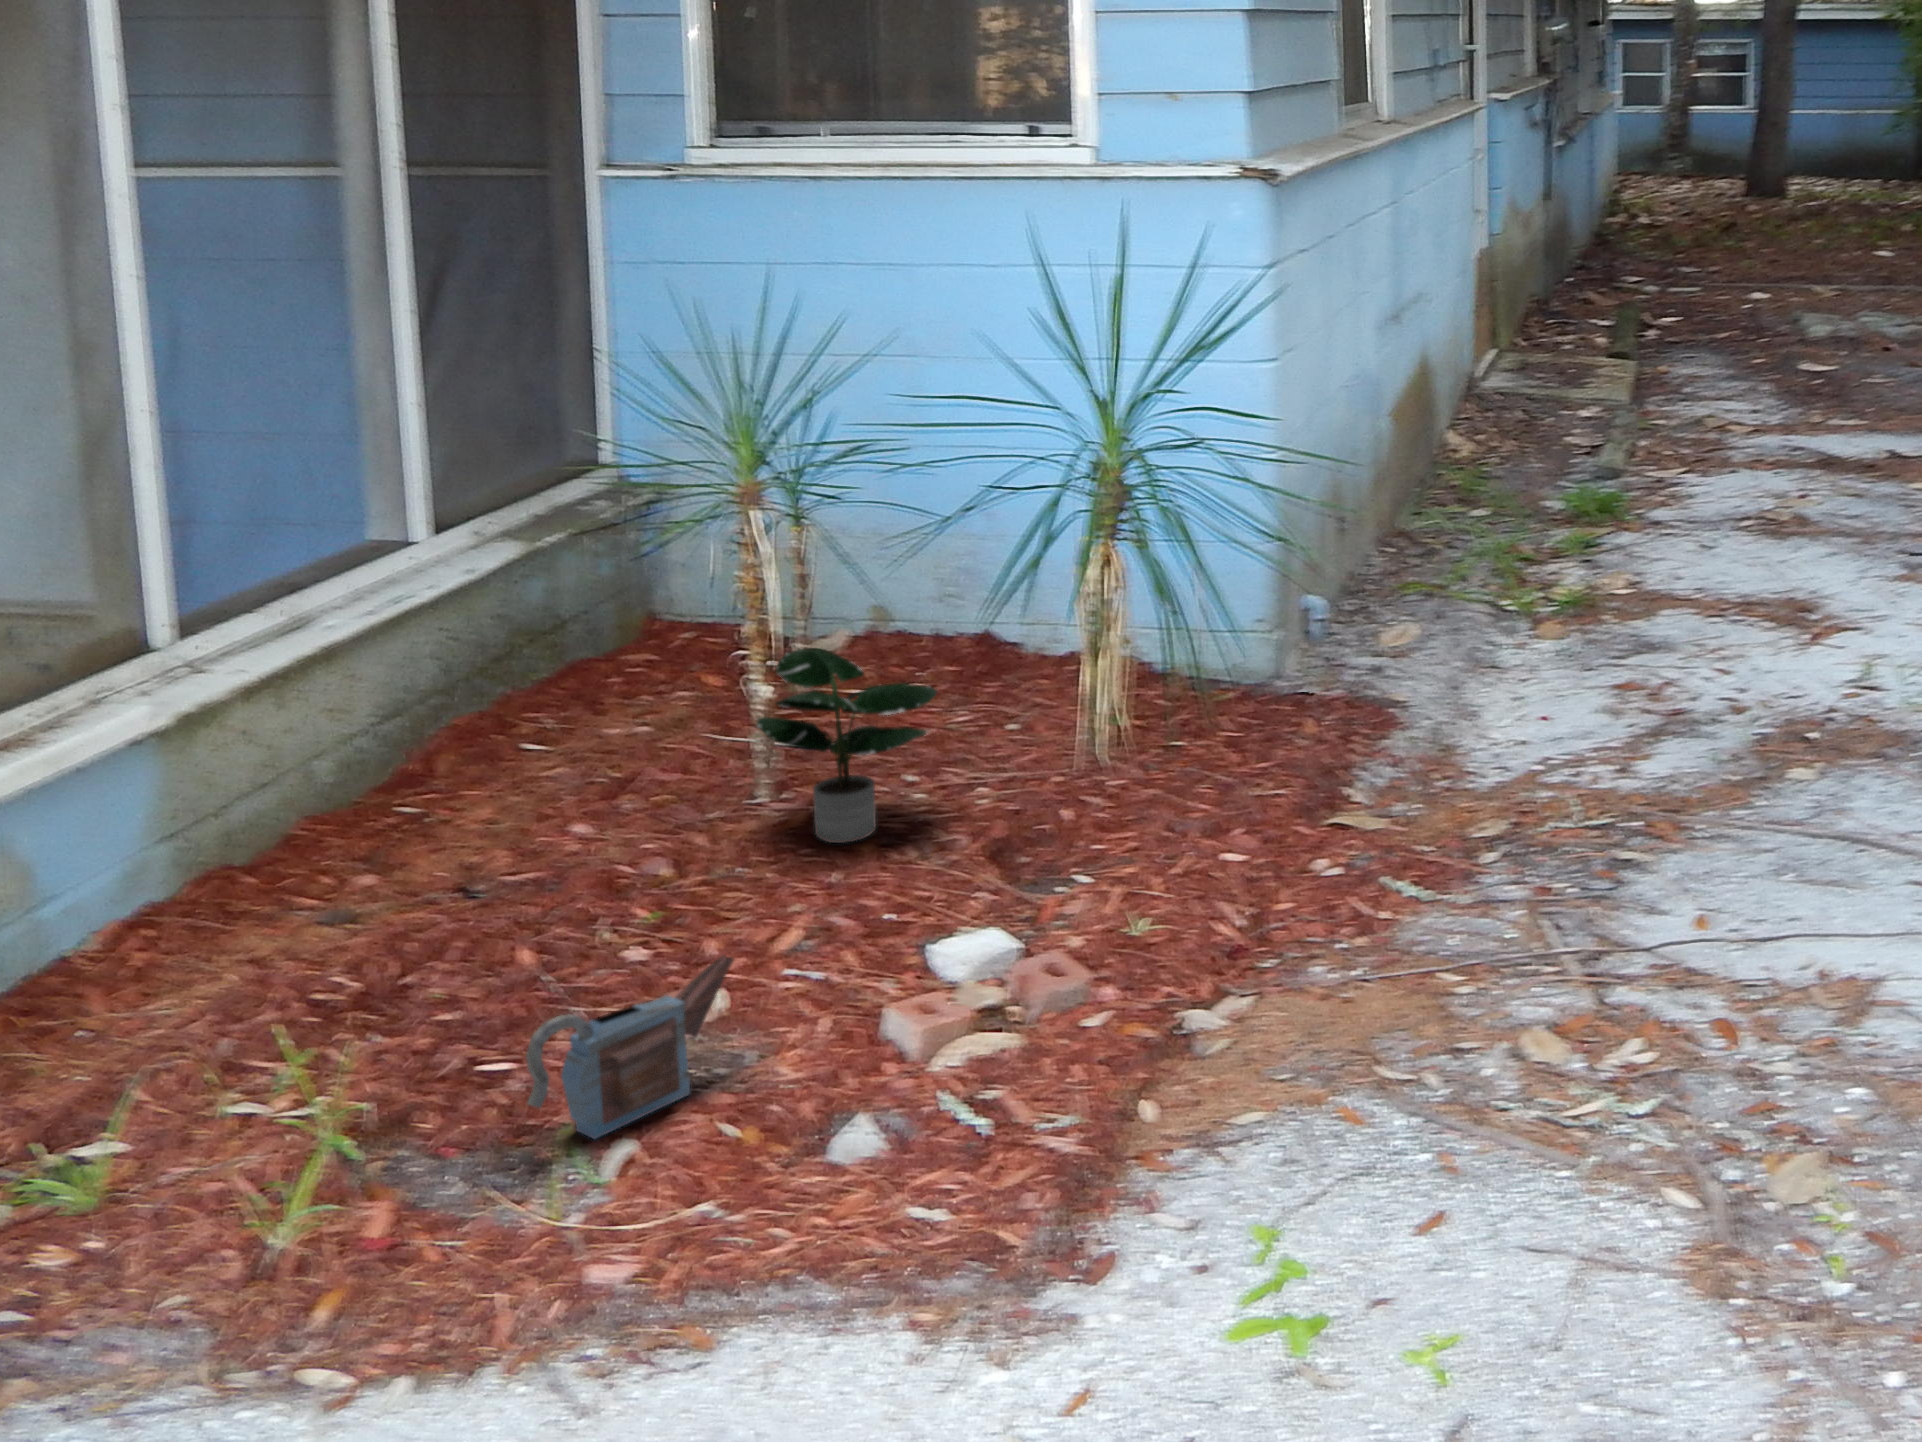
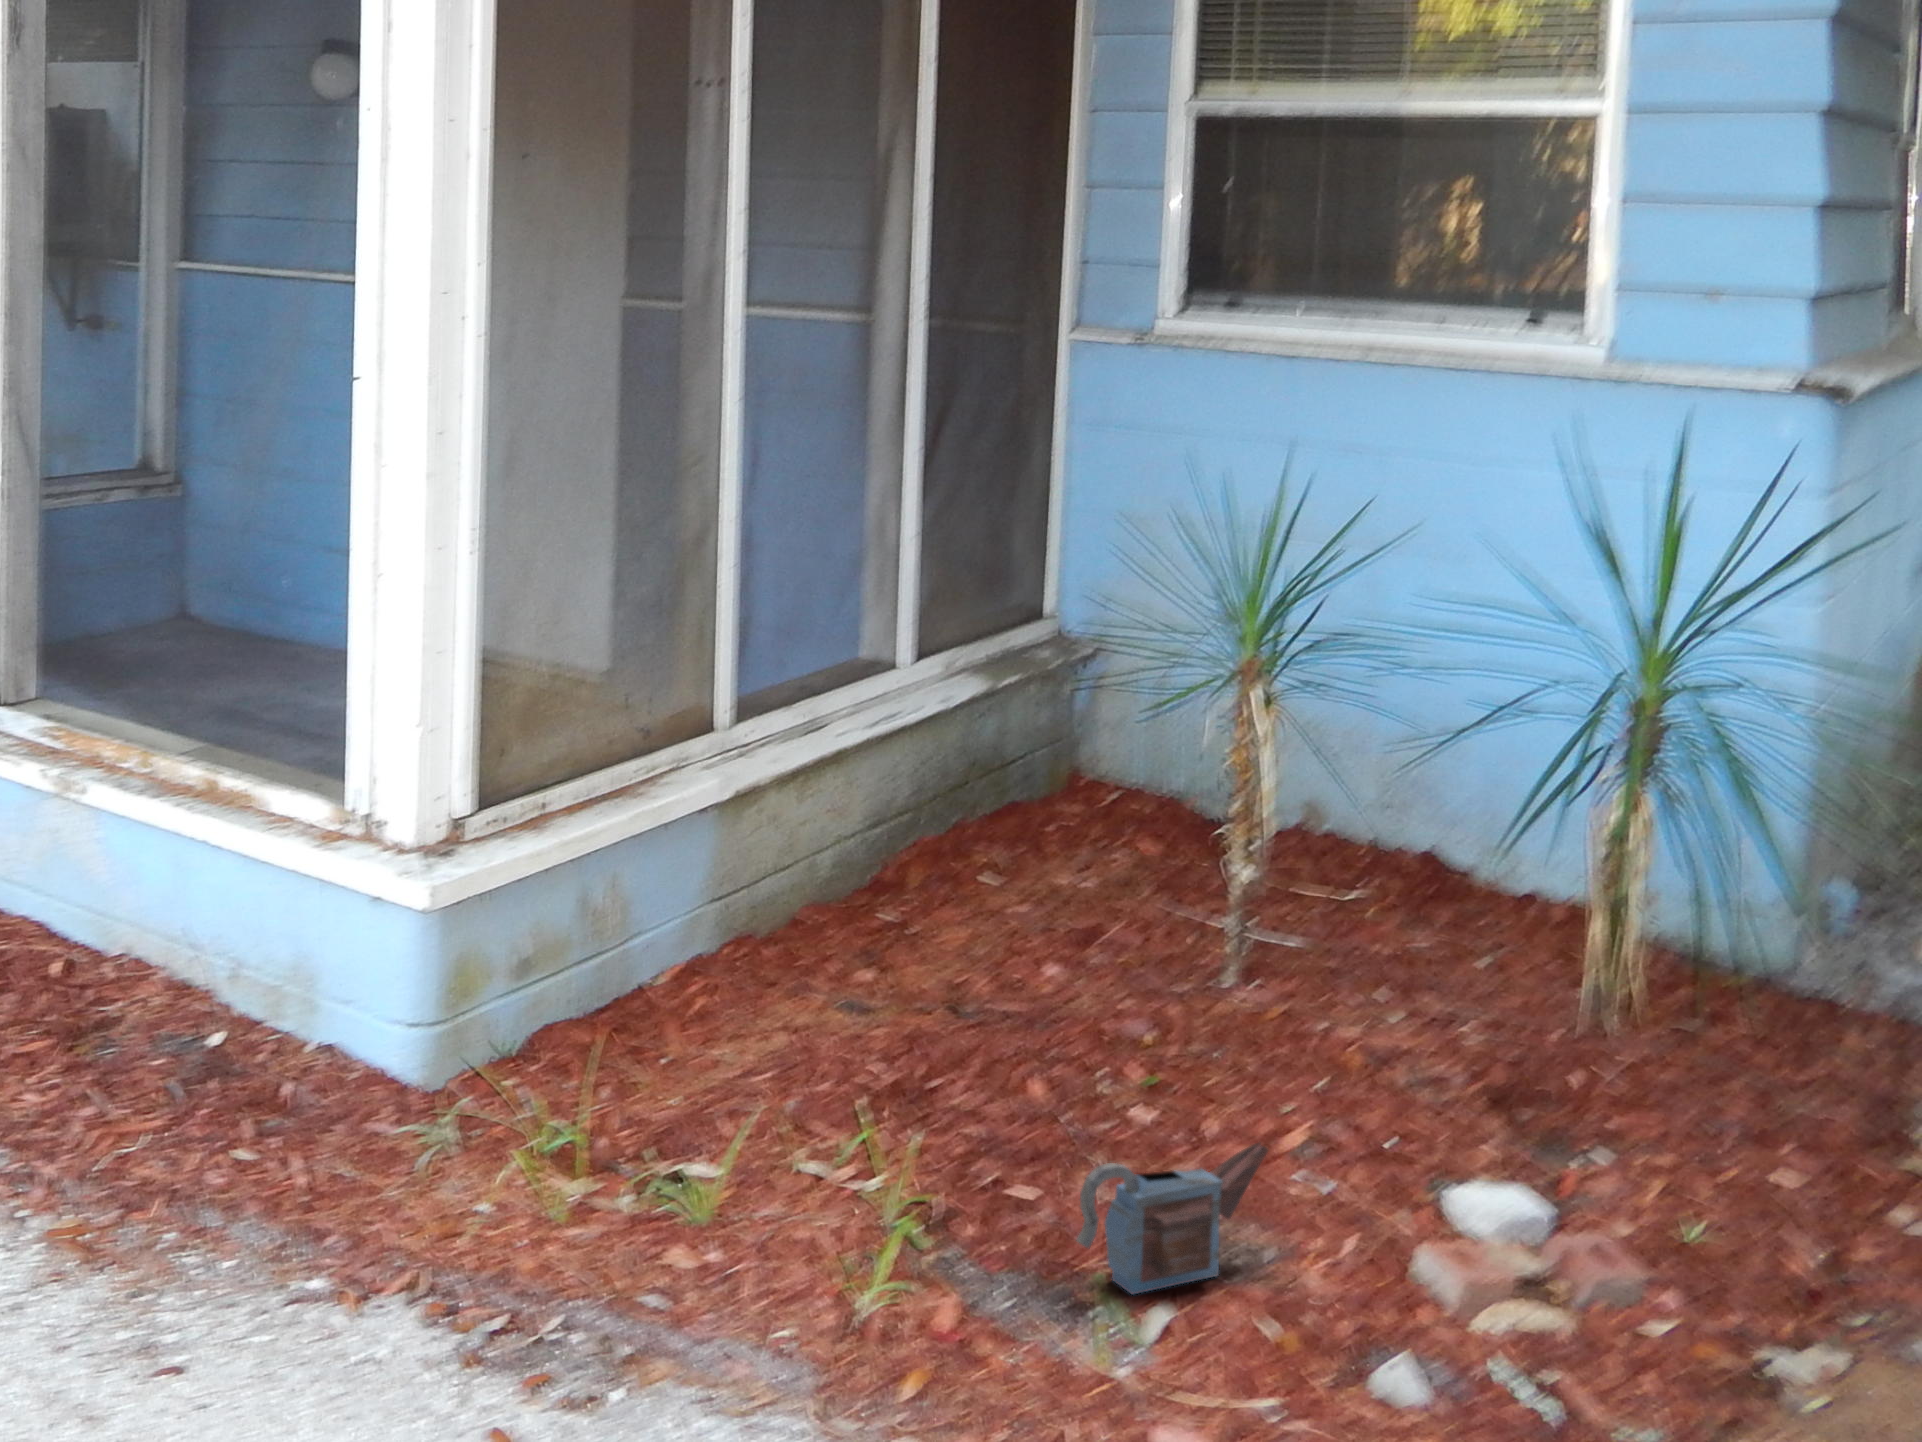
potted plant: present [756,648,937,843] -> none [1240,836,1435,1049]

